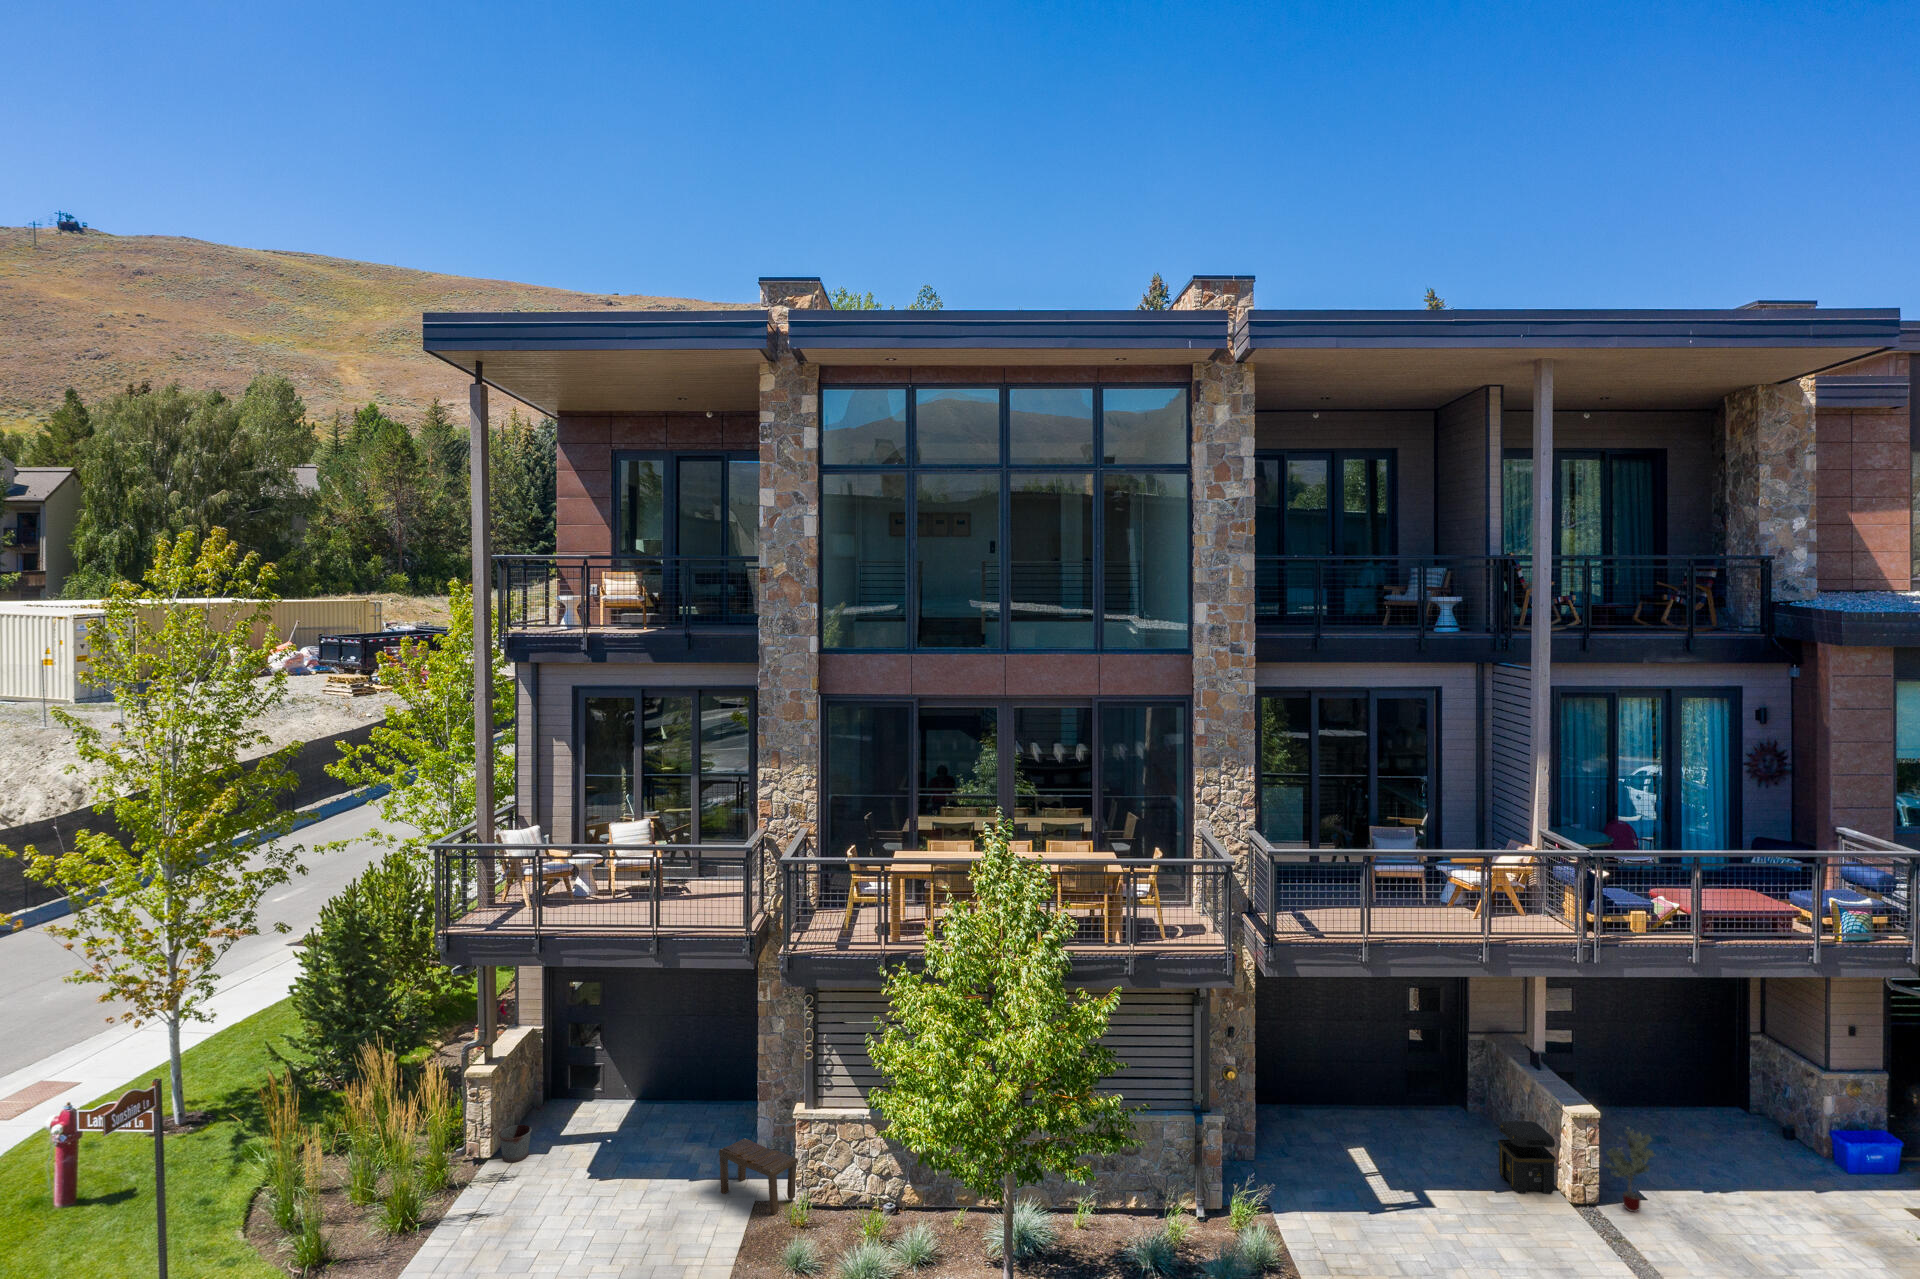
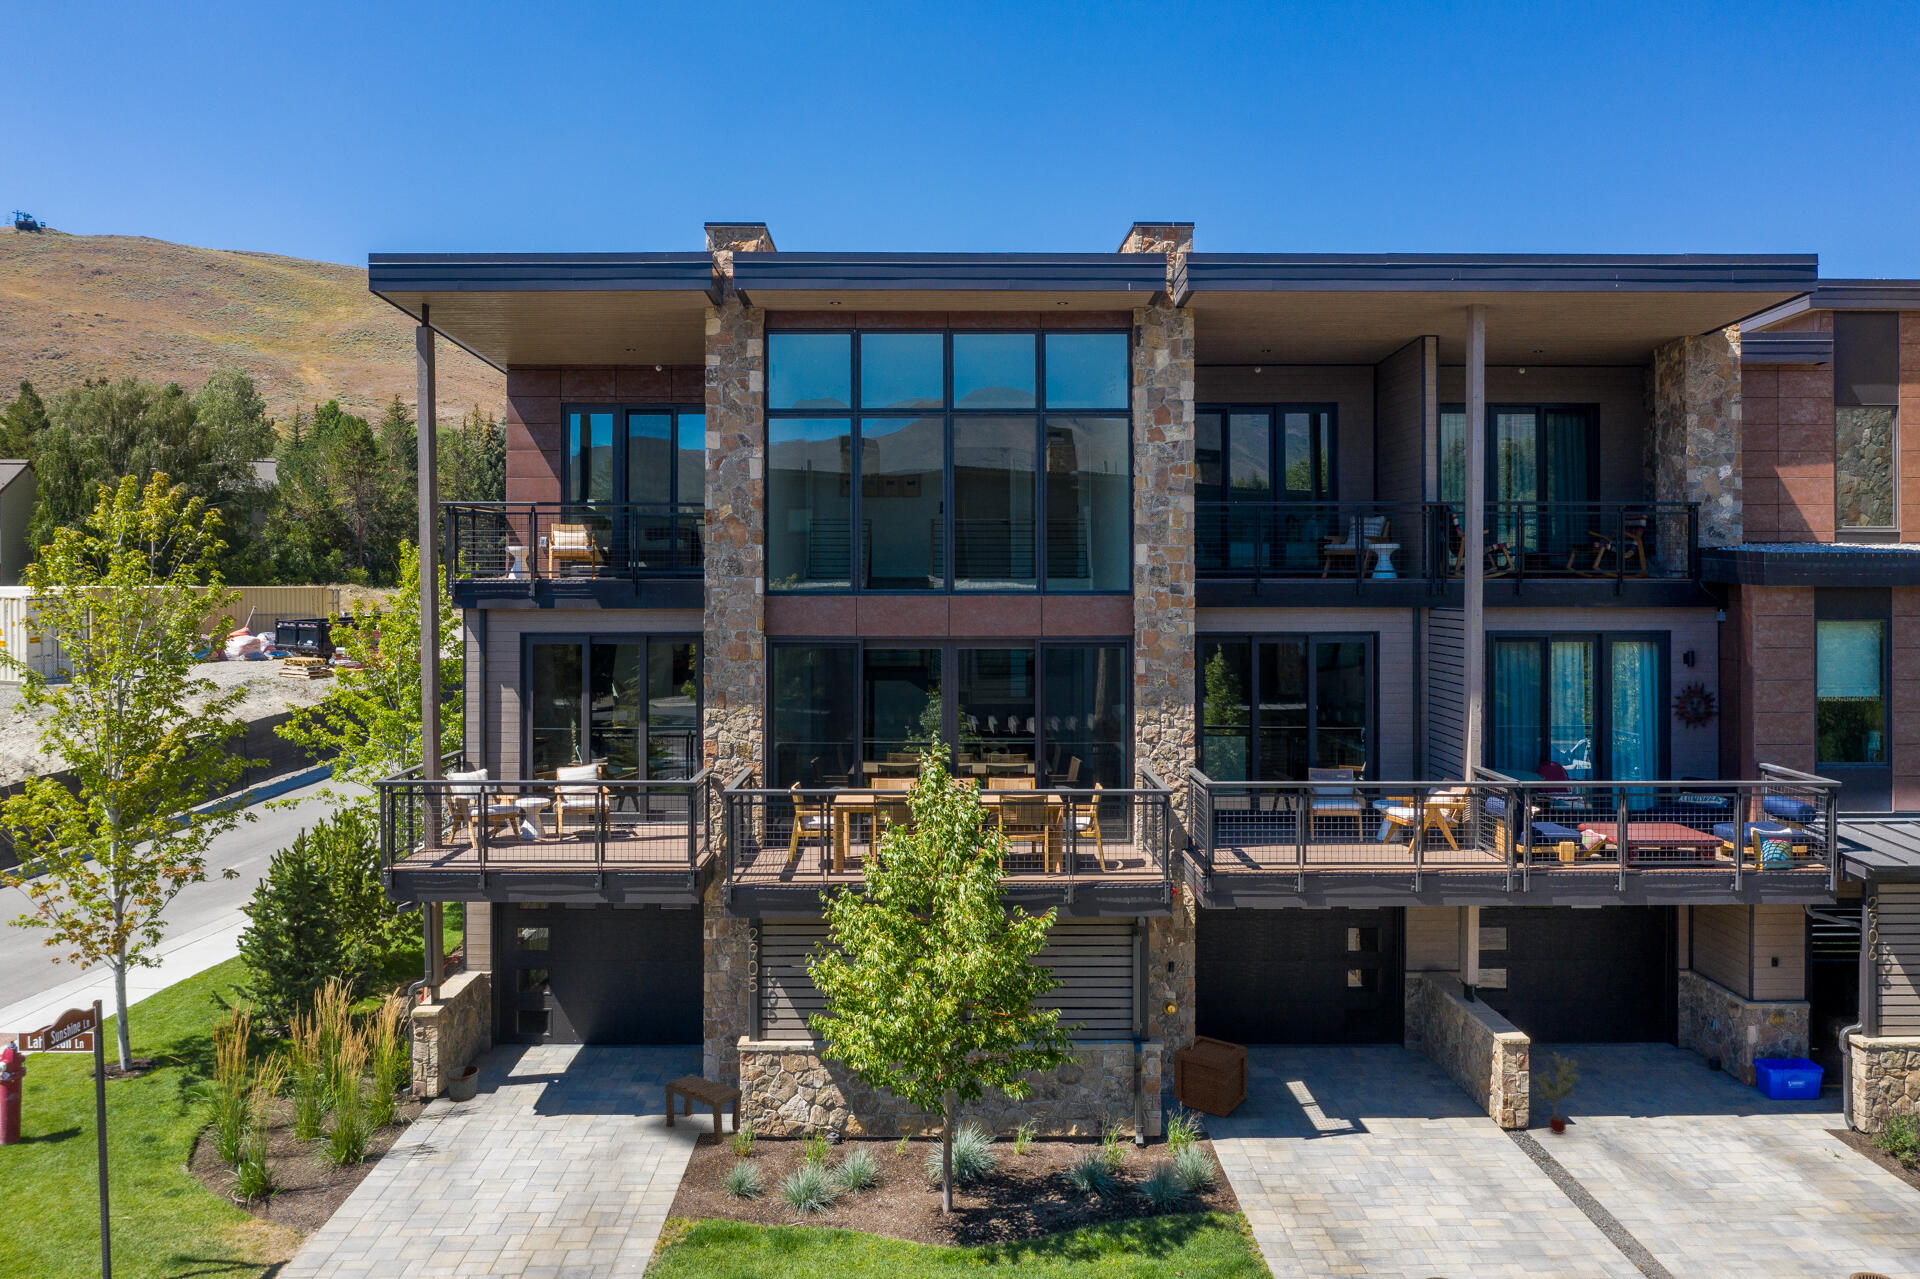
wooden crate: none [1234,1099,1307,1188] -> present [1174,1035,1247,1117]
toolbox: present [1498,1121,1555,1193] -> none [1432,1051,1485,1119]

